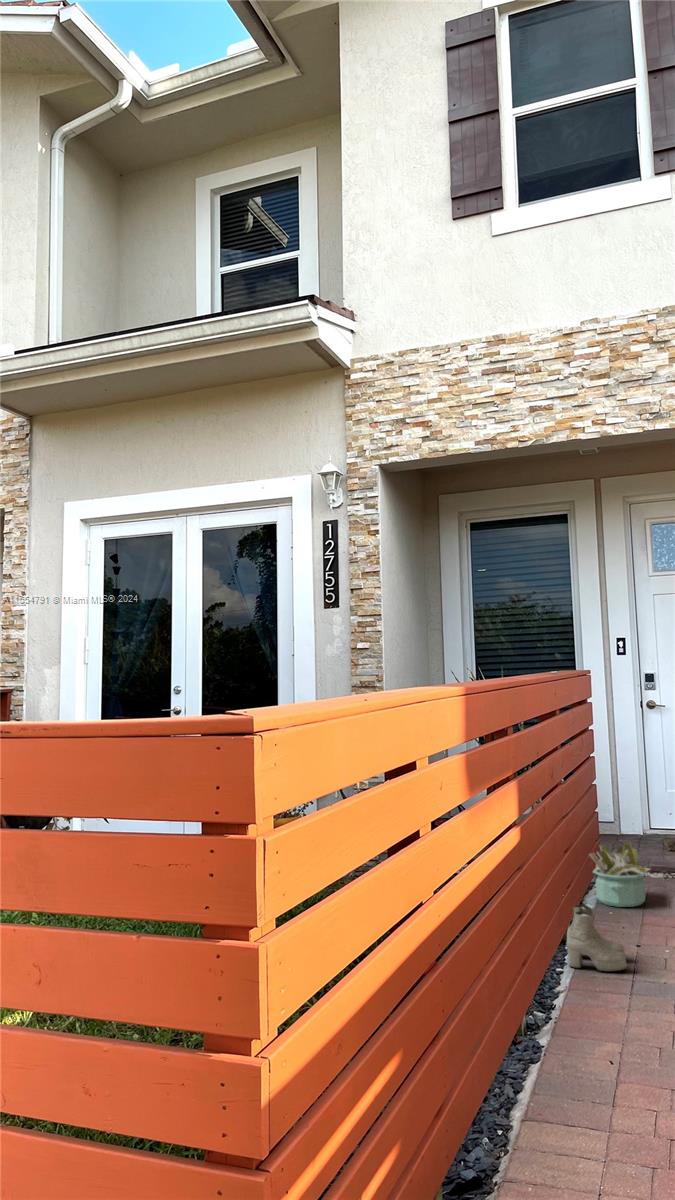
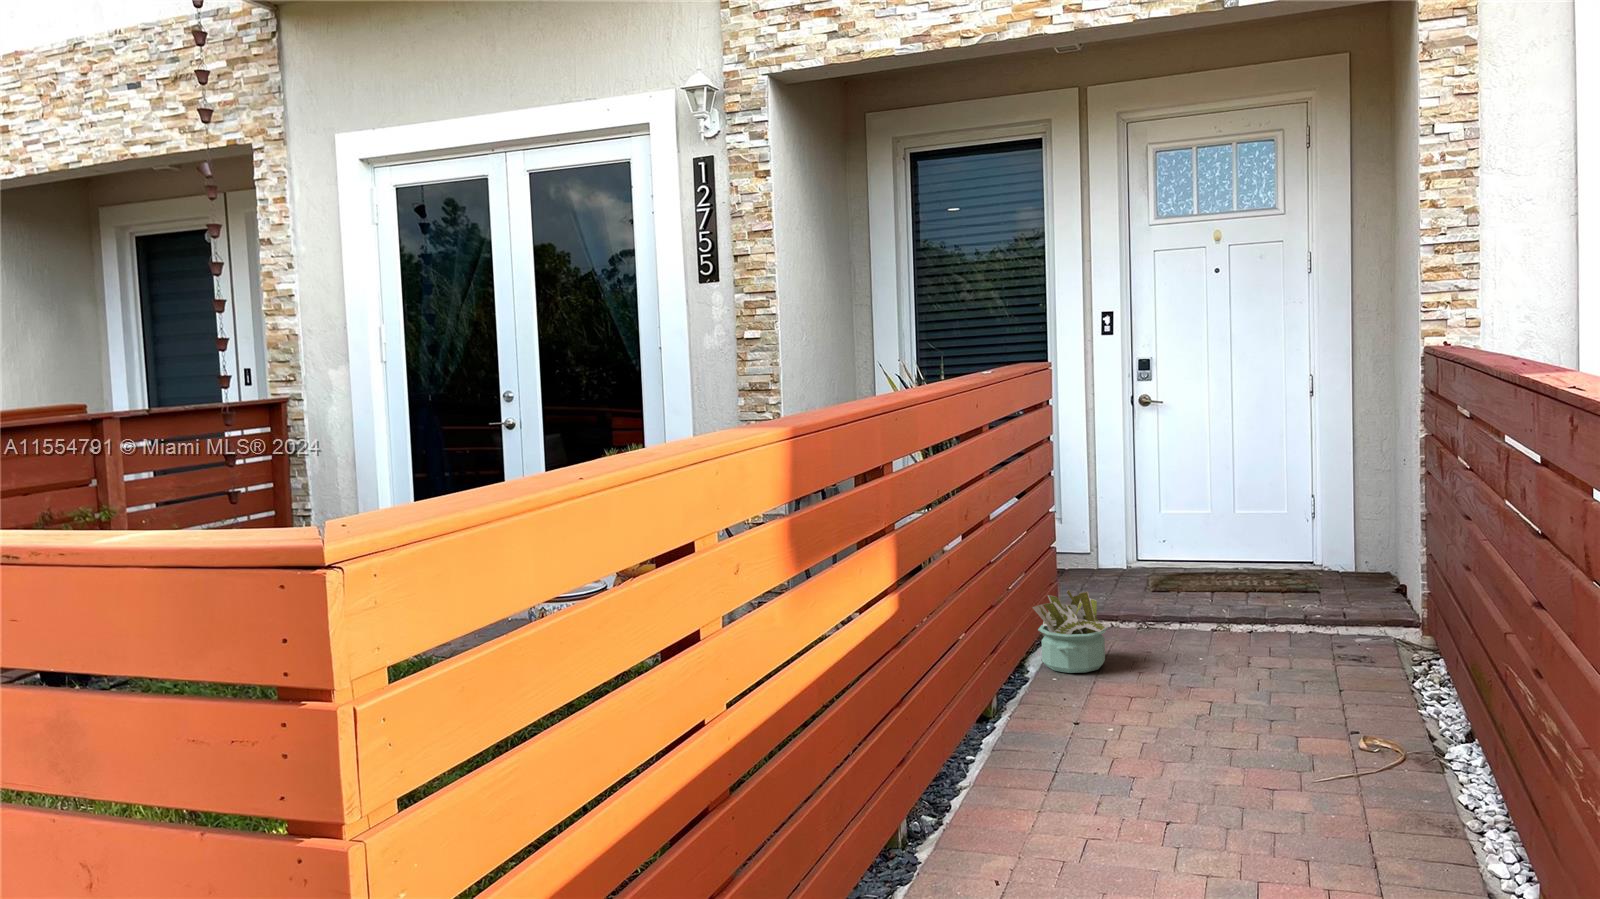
boots: present [567,905,627,971] -> none [981,679,1056,761]

